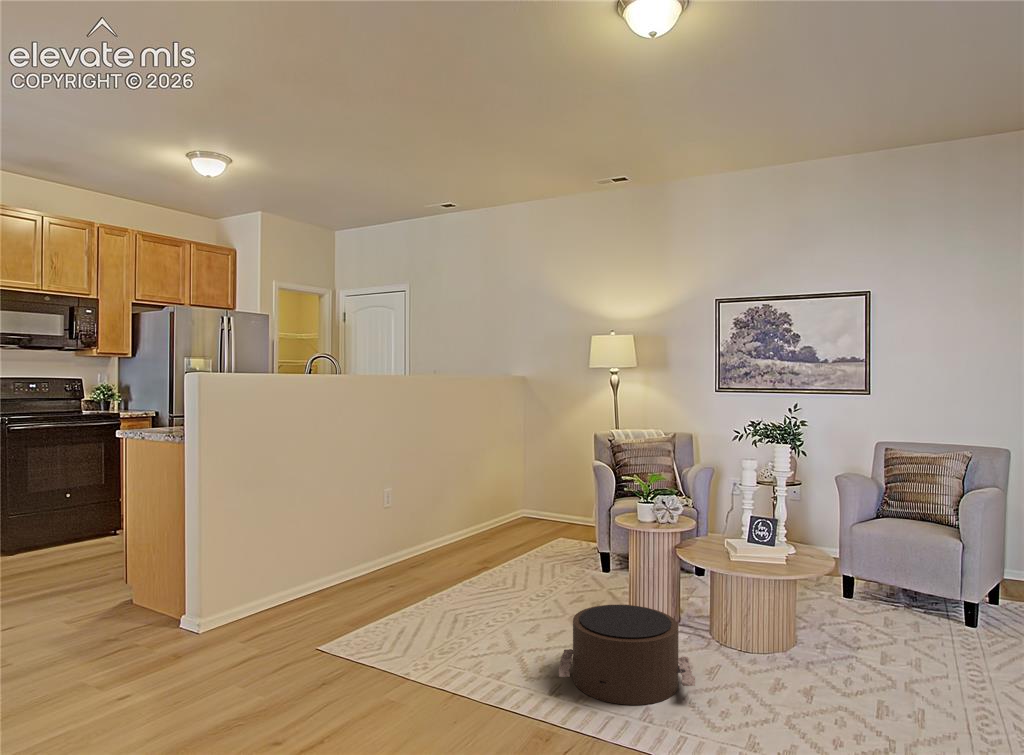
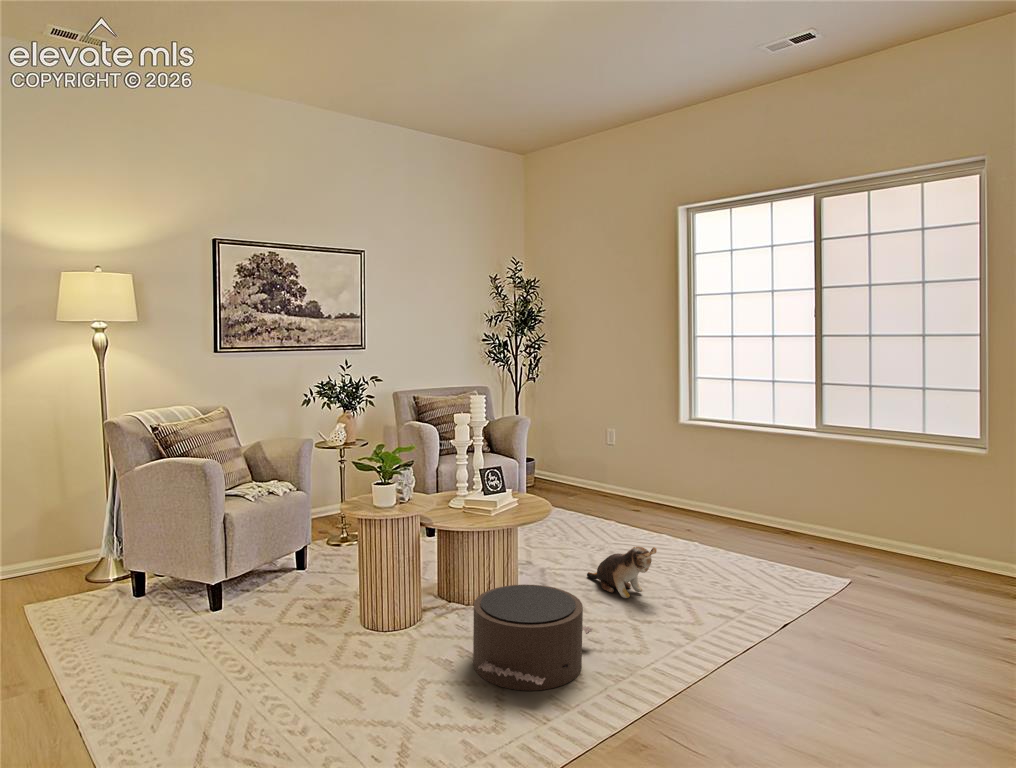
plush toy: none [837,646,892,716] -> present [587,547,657,598]

